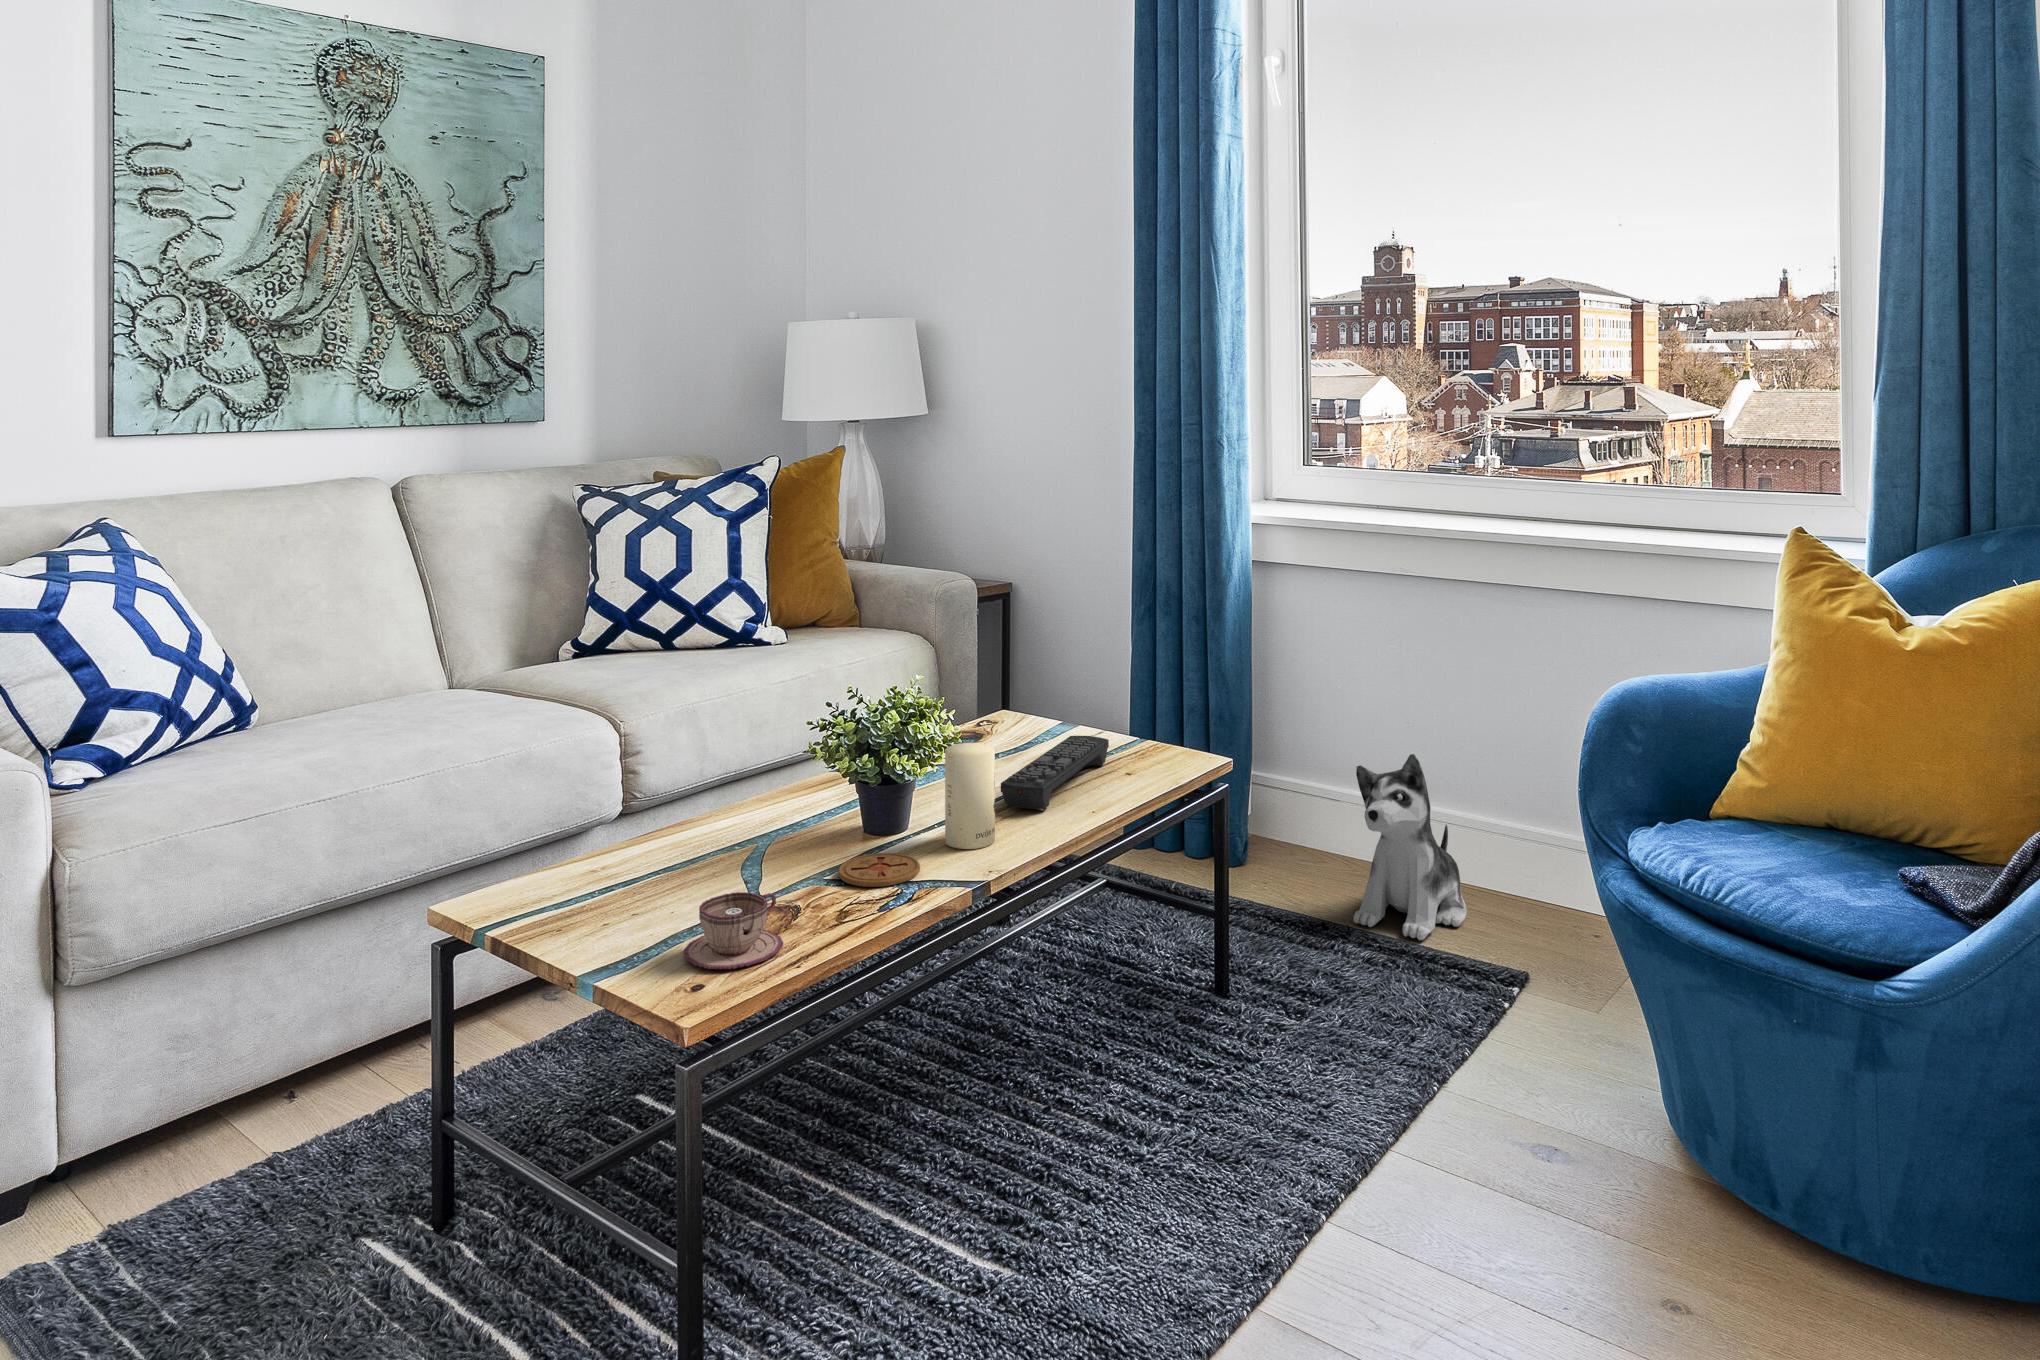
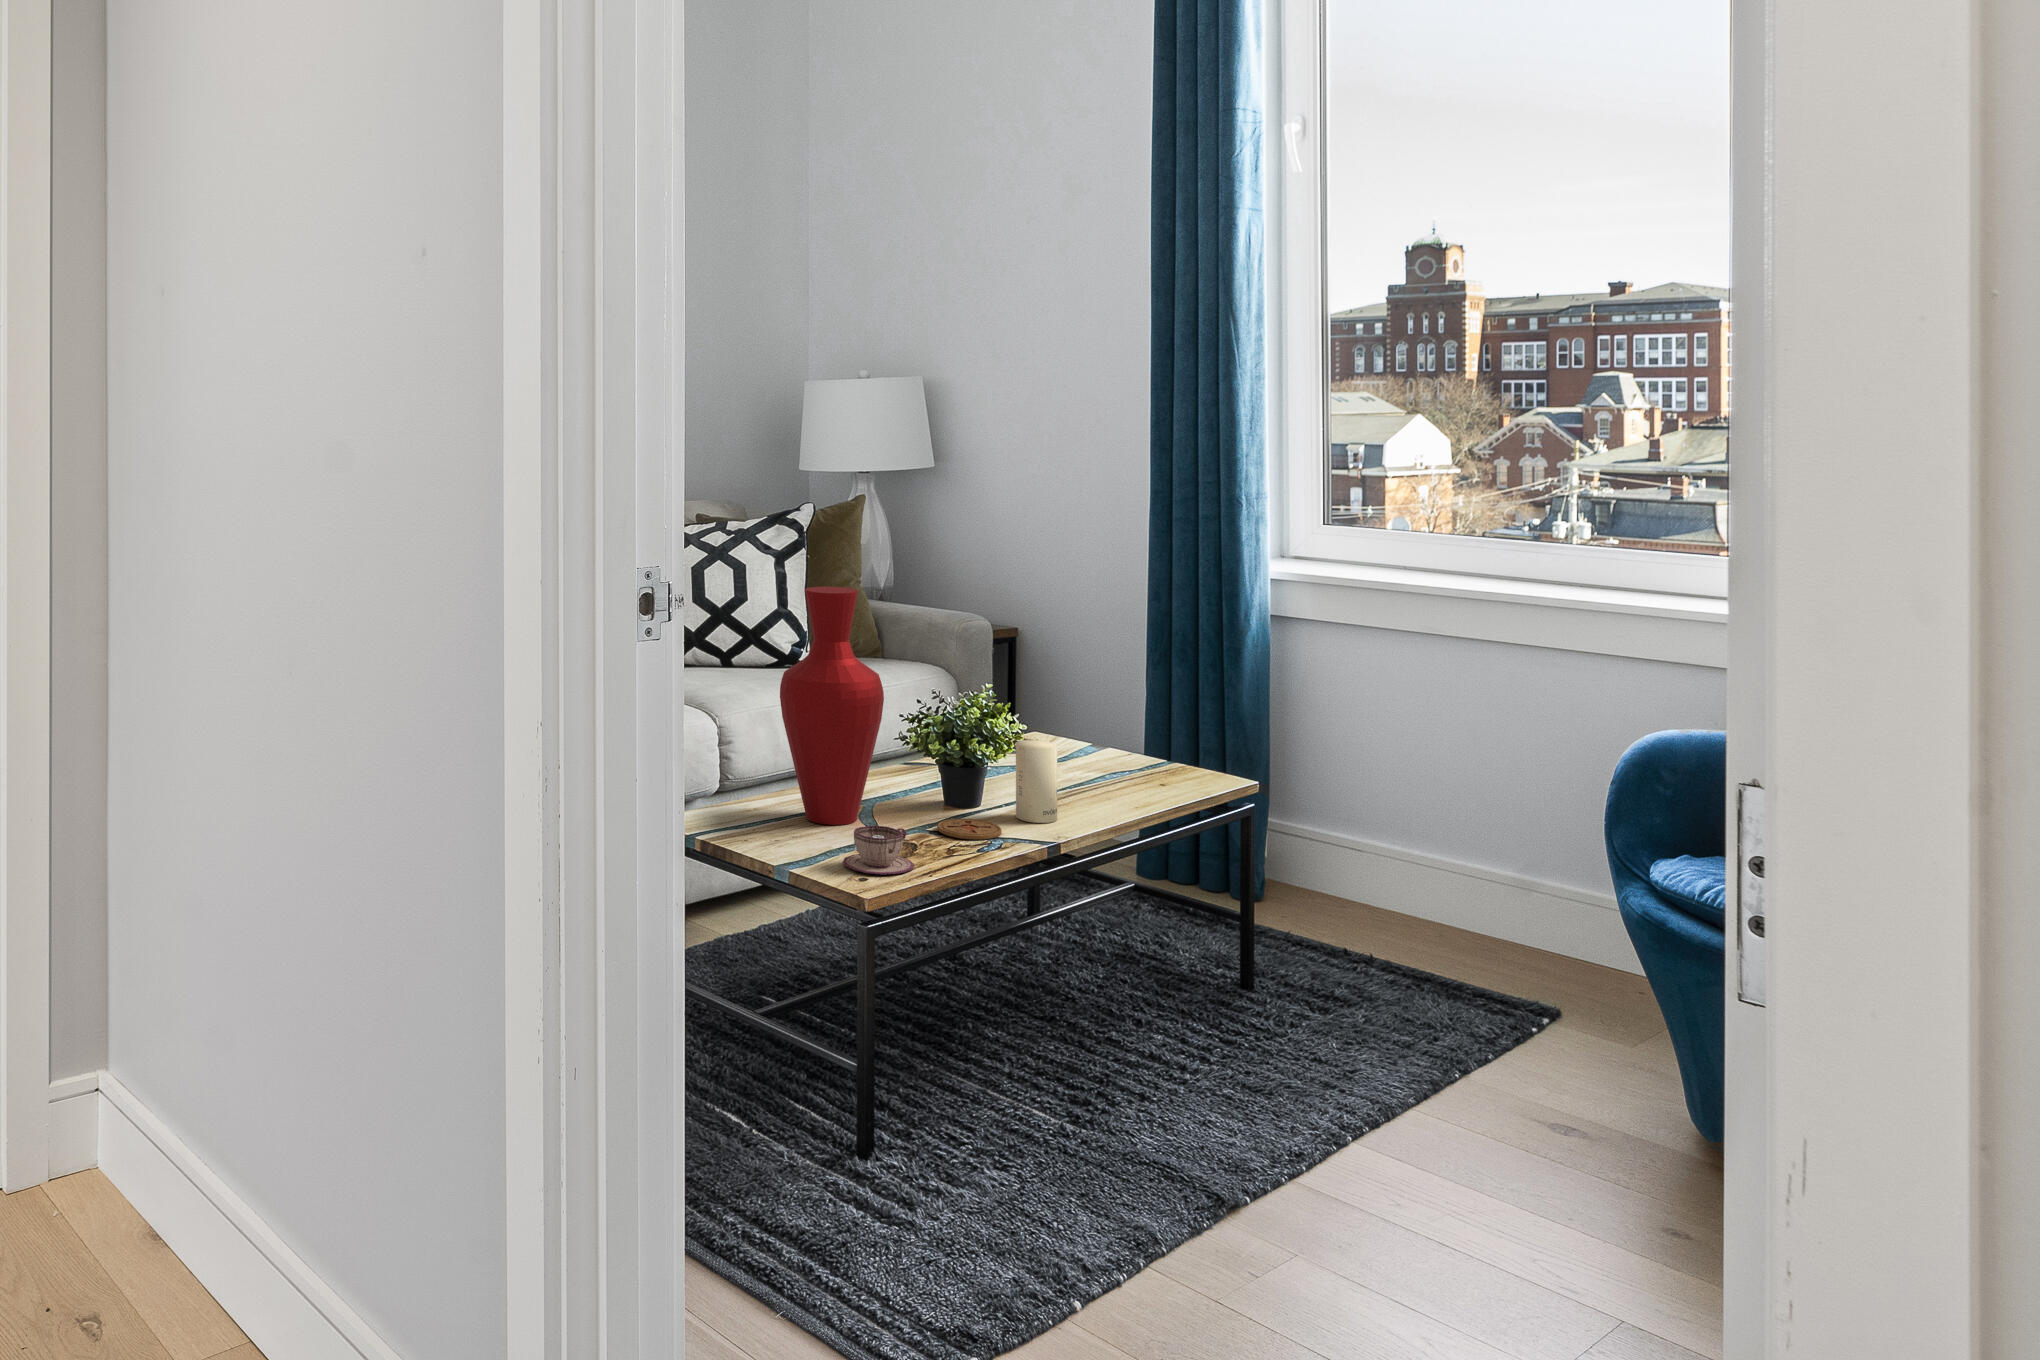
vase: none [636,564,778,879] -> present [780,587,884,825]
remote control: present [1001,736,1109,811] -> none [1056,751,1143,803]
plush toy: present [1353,754,1467,940] -> none [1378,799,1498,972]

